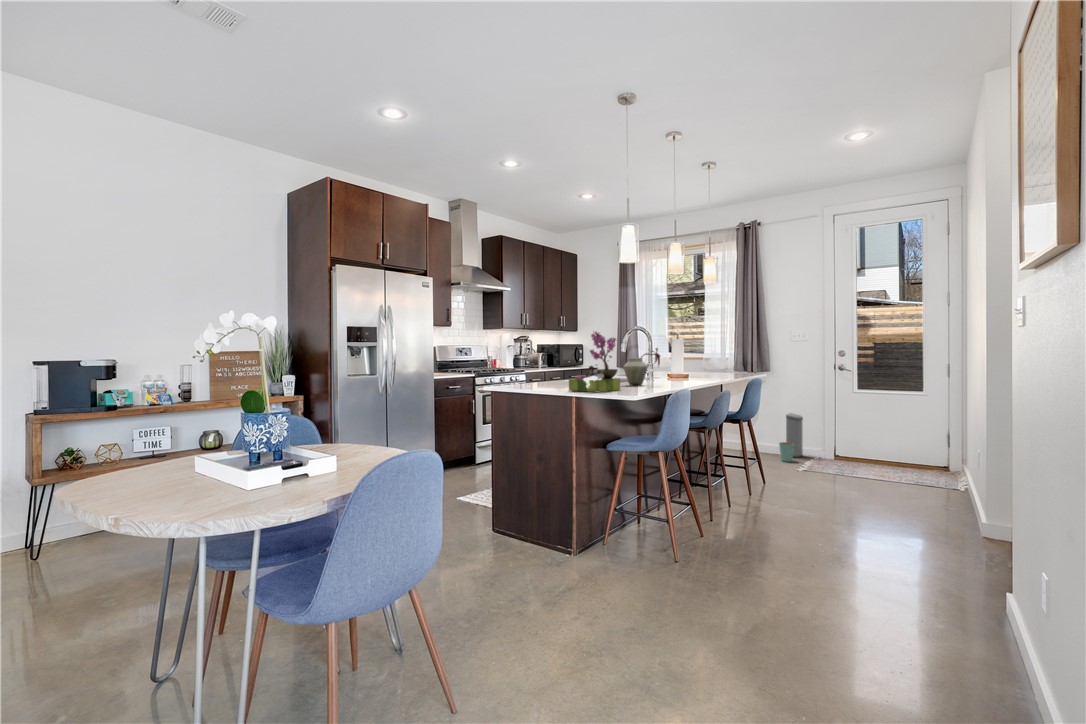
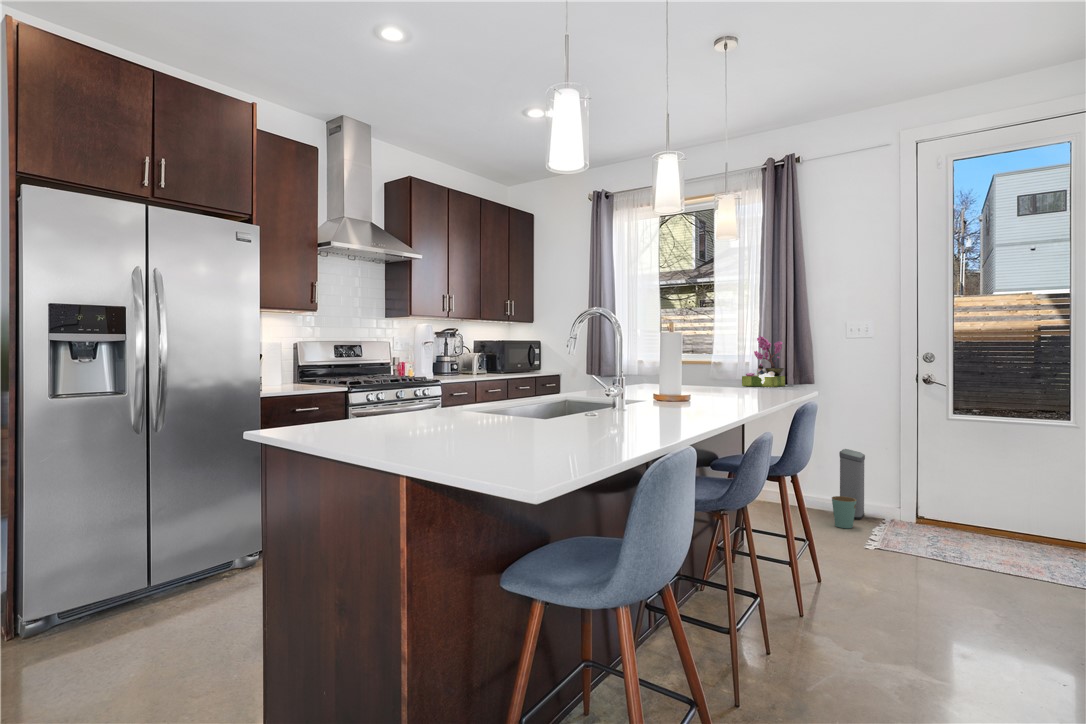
flower arrangement: present [569,332,620,392] -> present [742,336,785,387]
vase: present [624,348,660,385] -> none [567,345,643,423]

